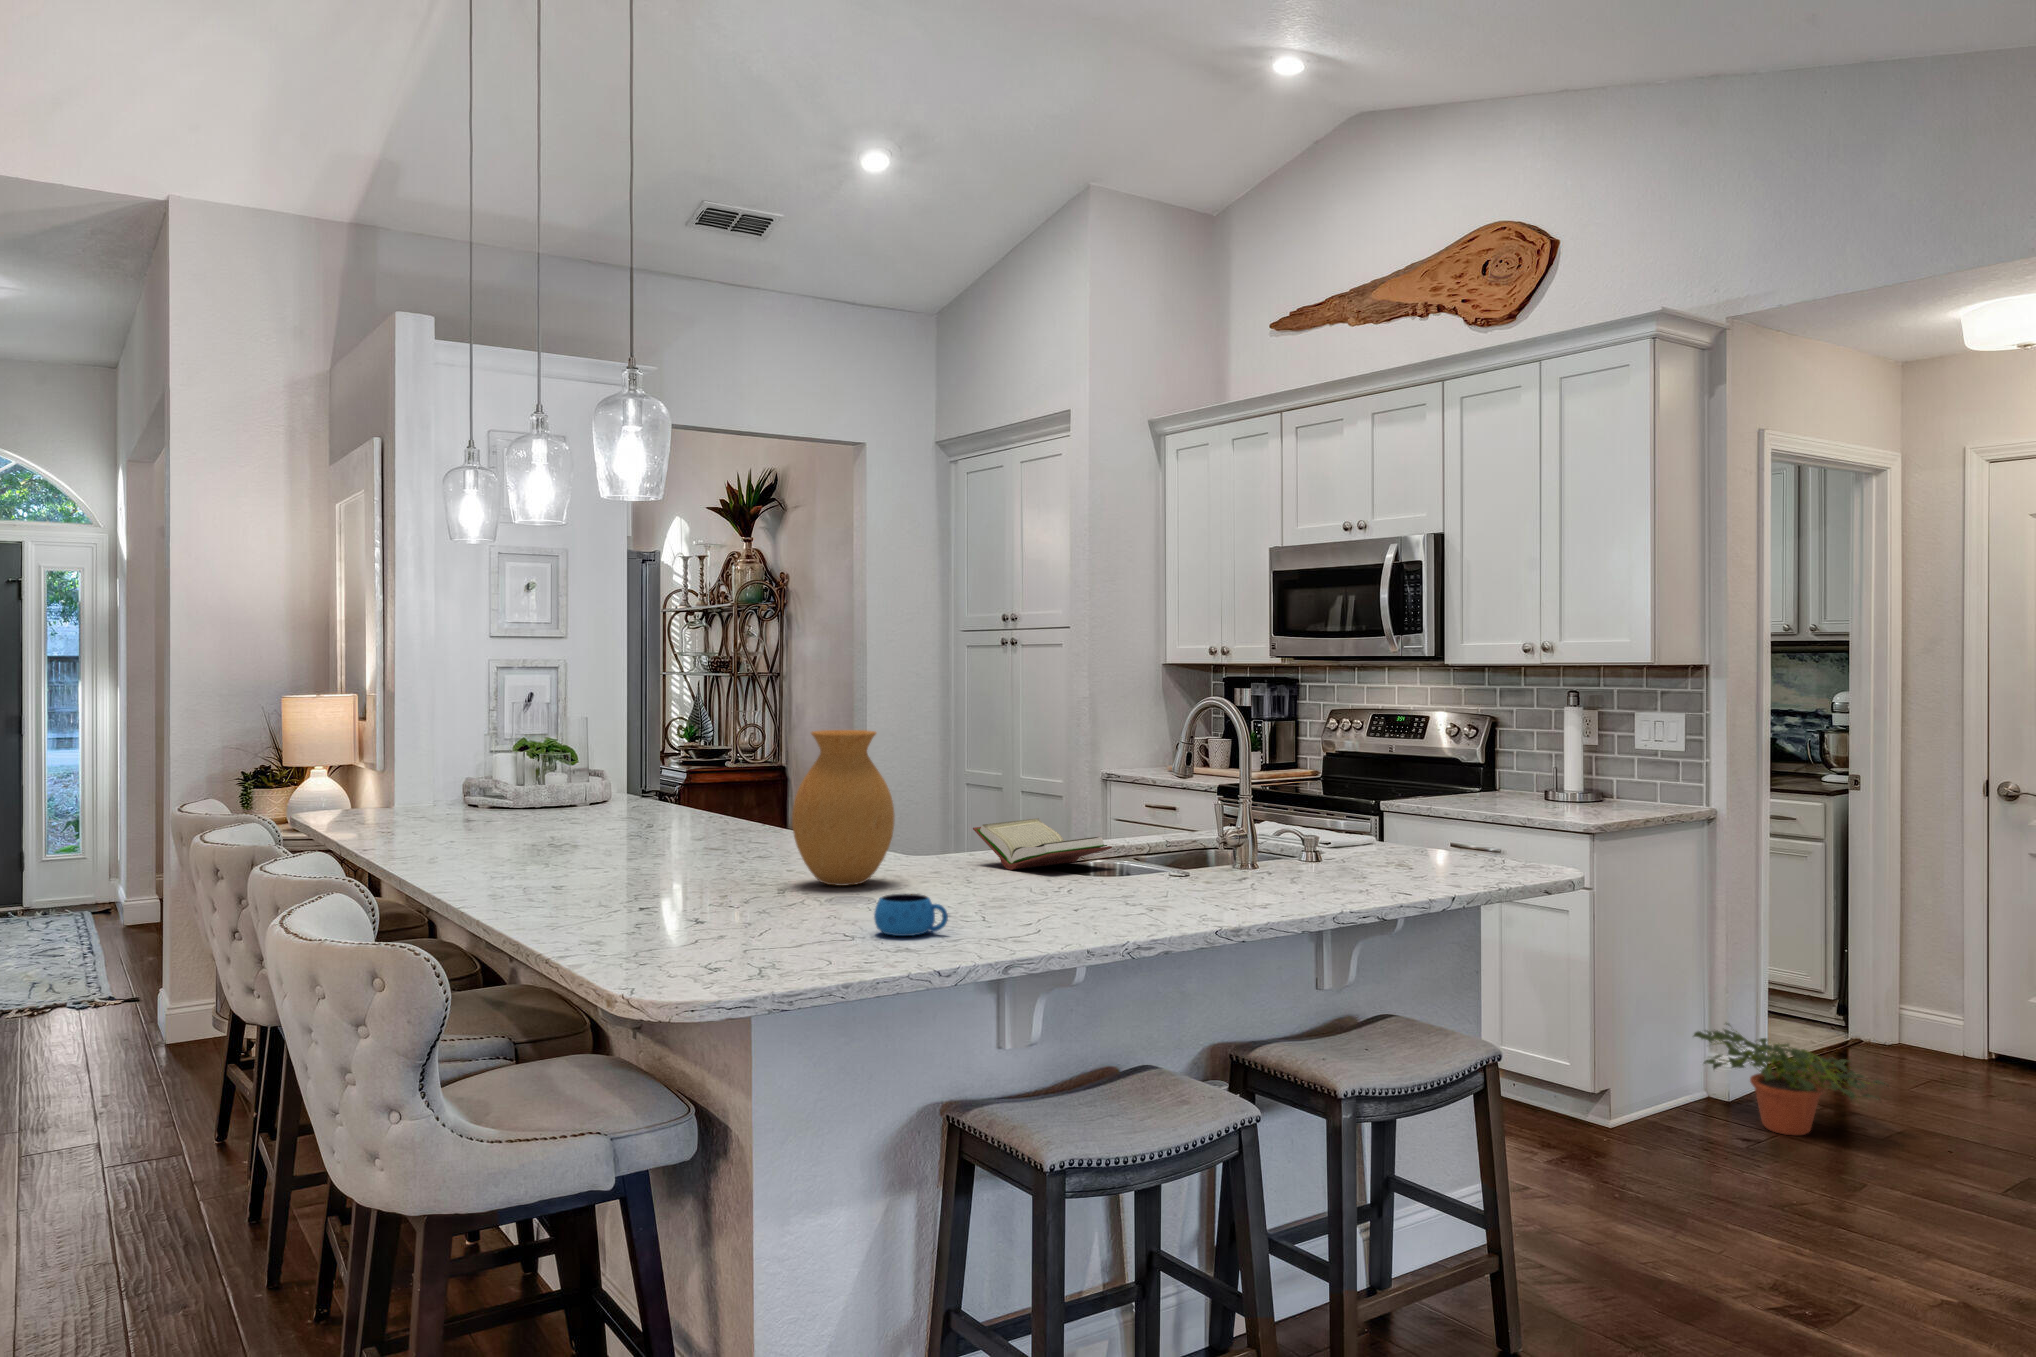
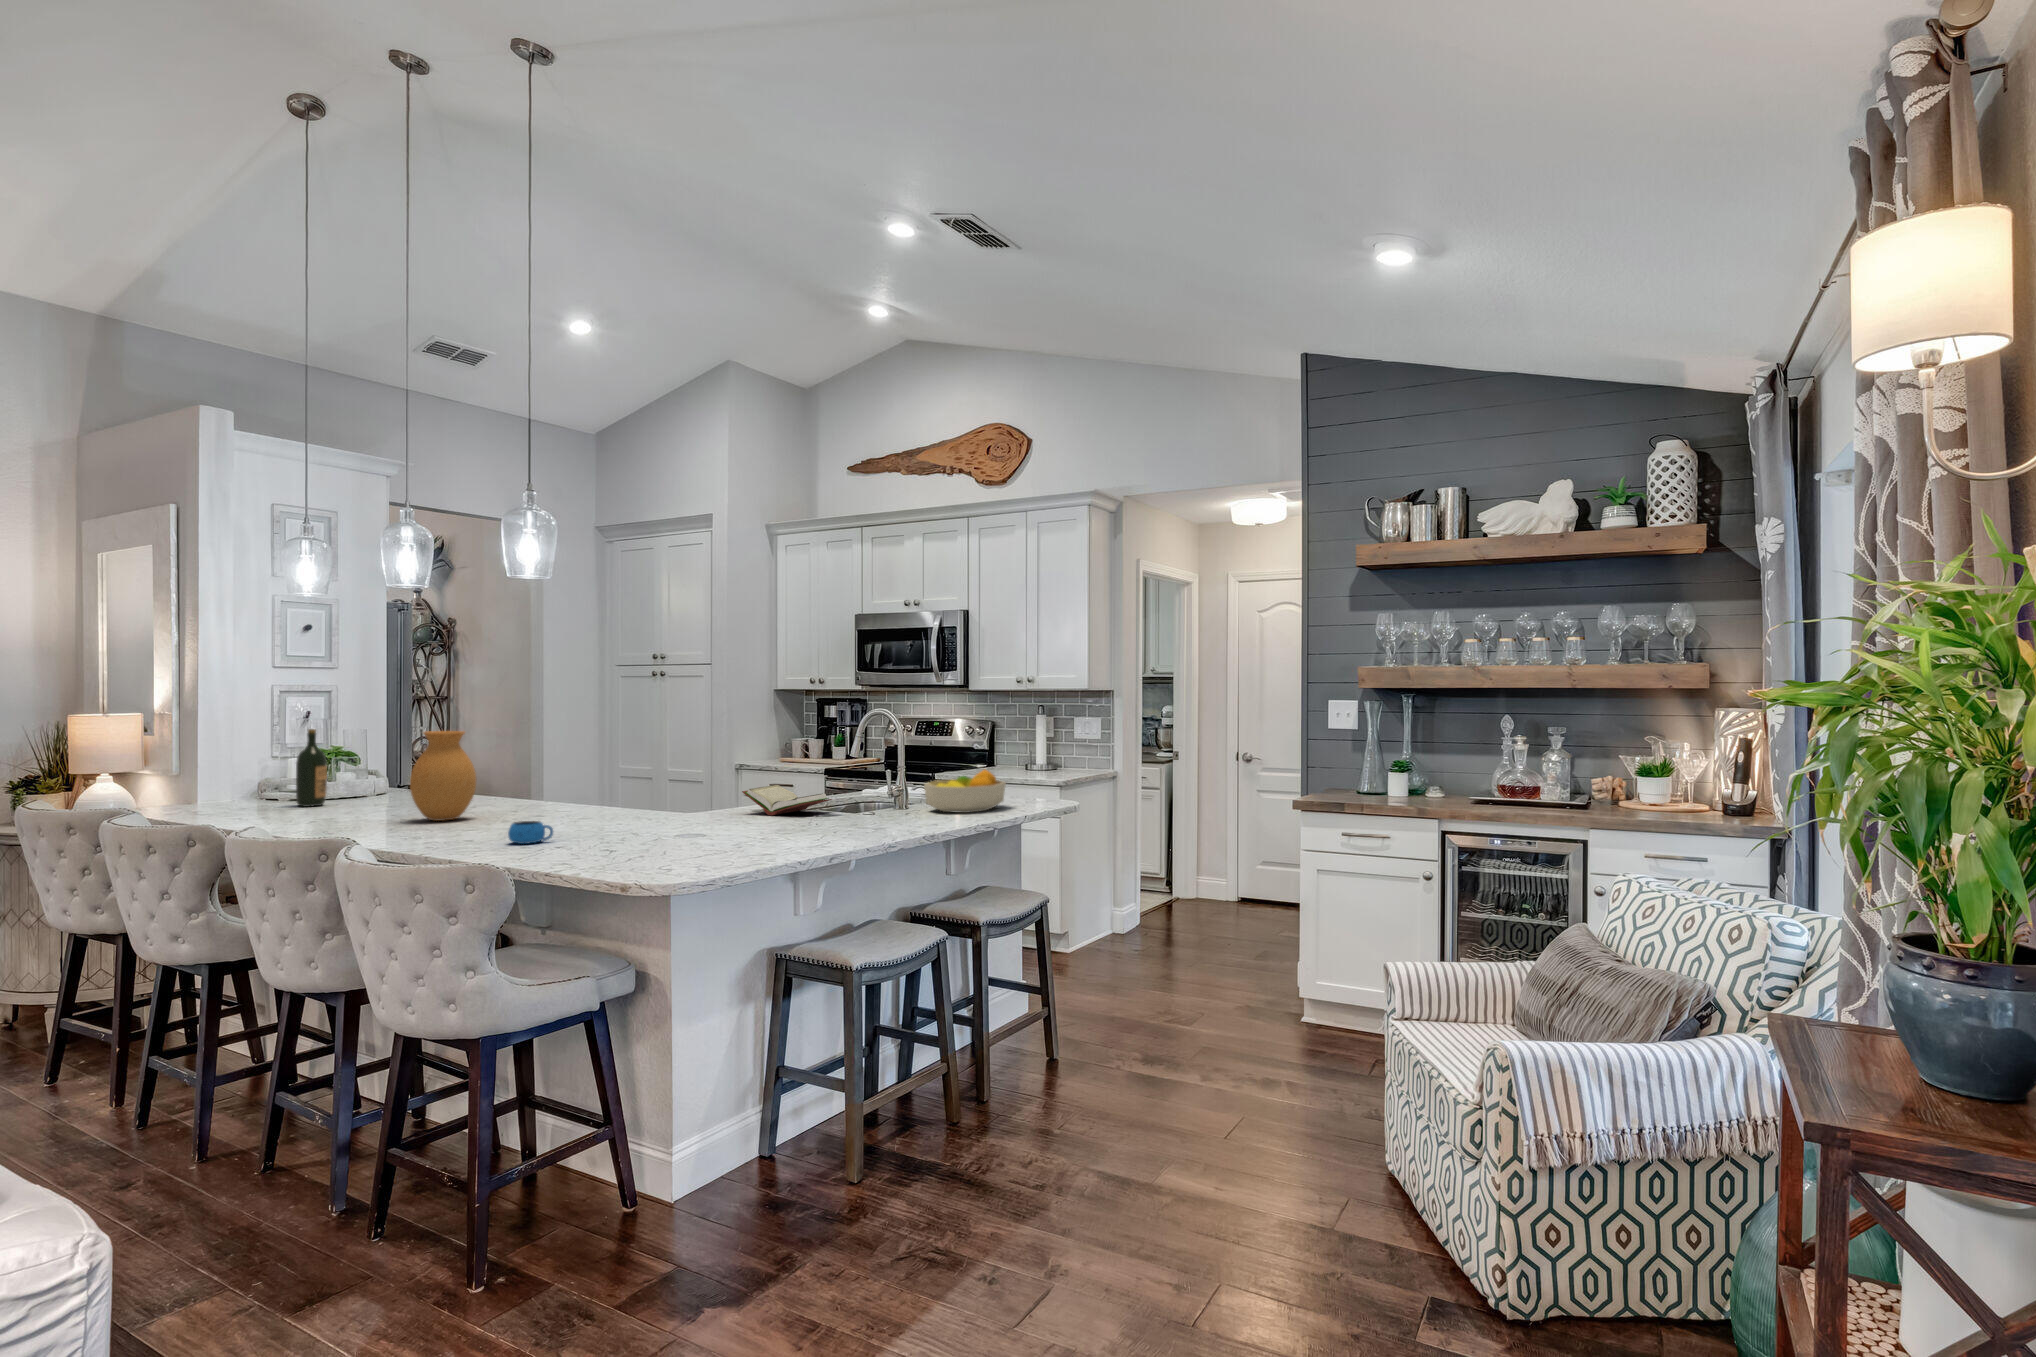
wine bottle: none [478,718,514,820] -> present [296,729,327,807]
vase: present [792,730,894,886] -> present [410,731,476,821]
fruit bowl: none [1262,805,1417,884] -> present [924,770,1006,813]
mug: present [874,894,948,936] -> present [508,821,553,844]
potted plant: present [1694,1023,1886,1135] -> none [1108,891,1205,949]

